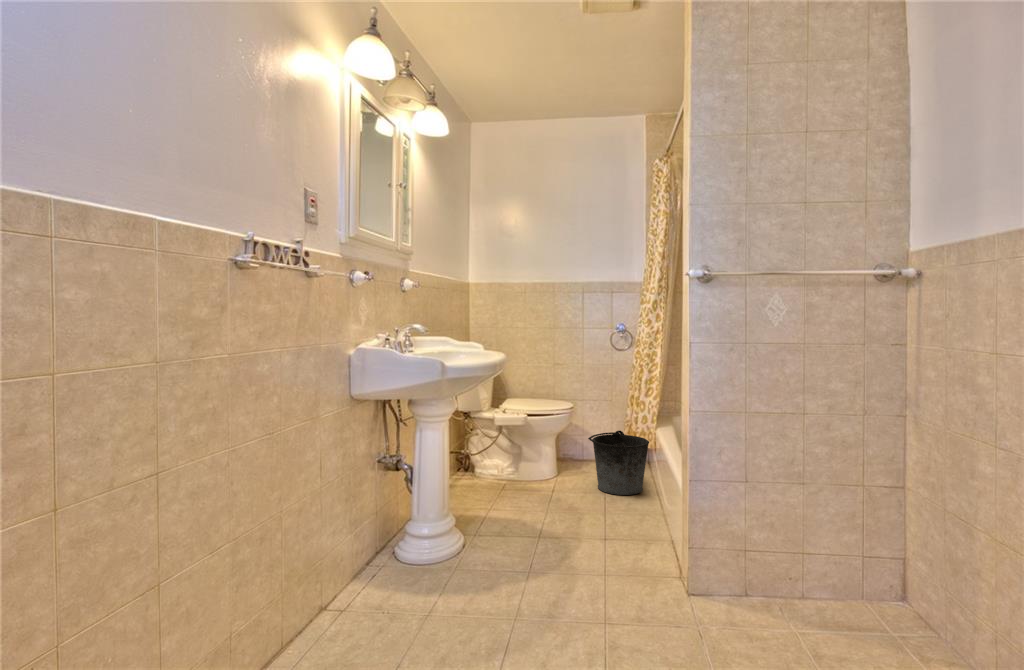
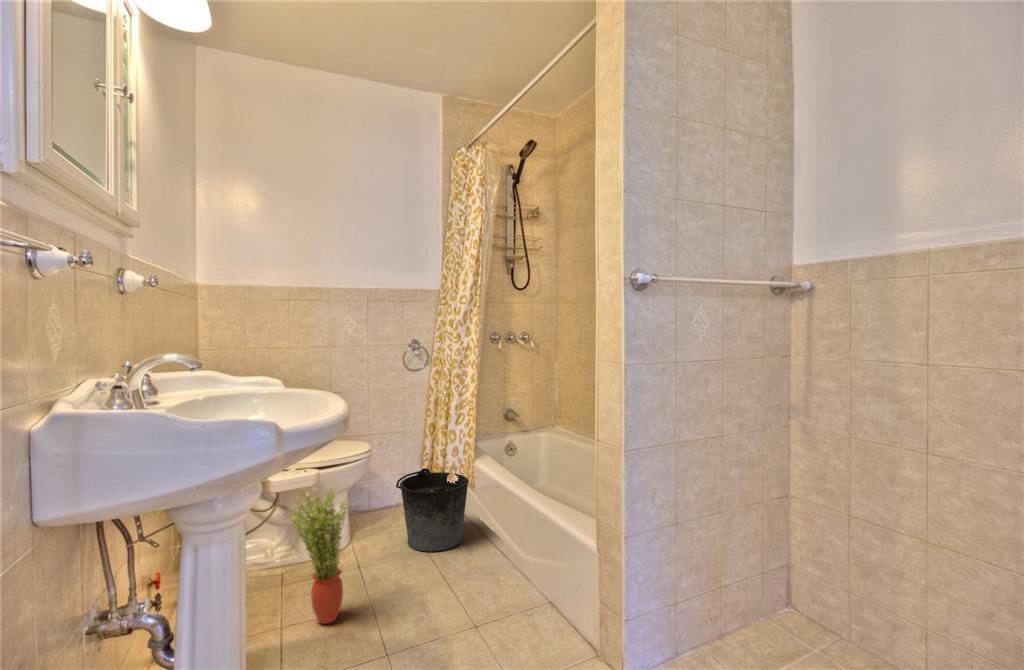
potted plant: none [491,418,531,513] -> present [289,485,351,624]

